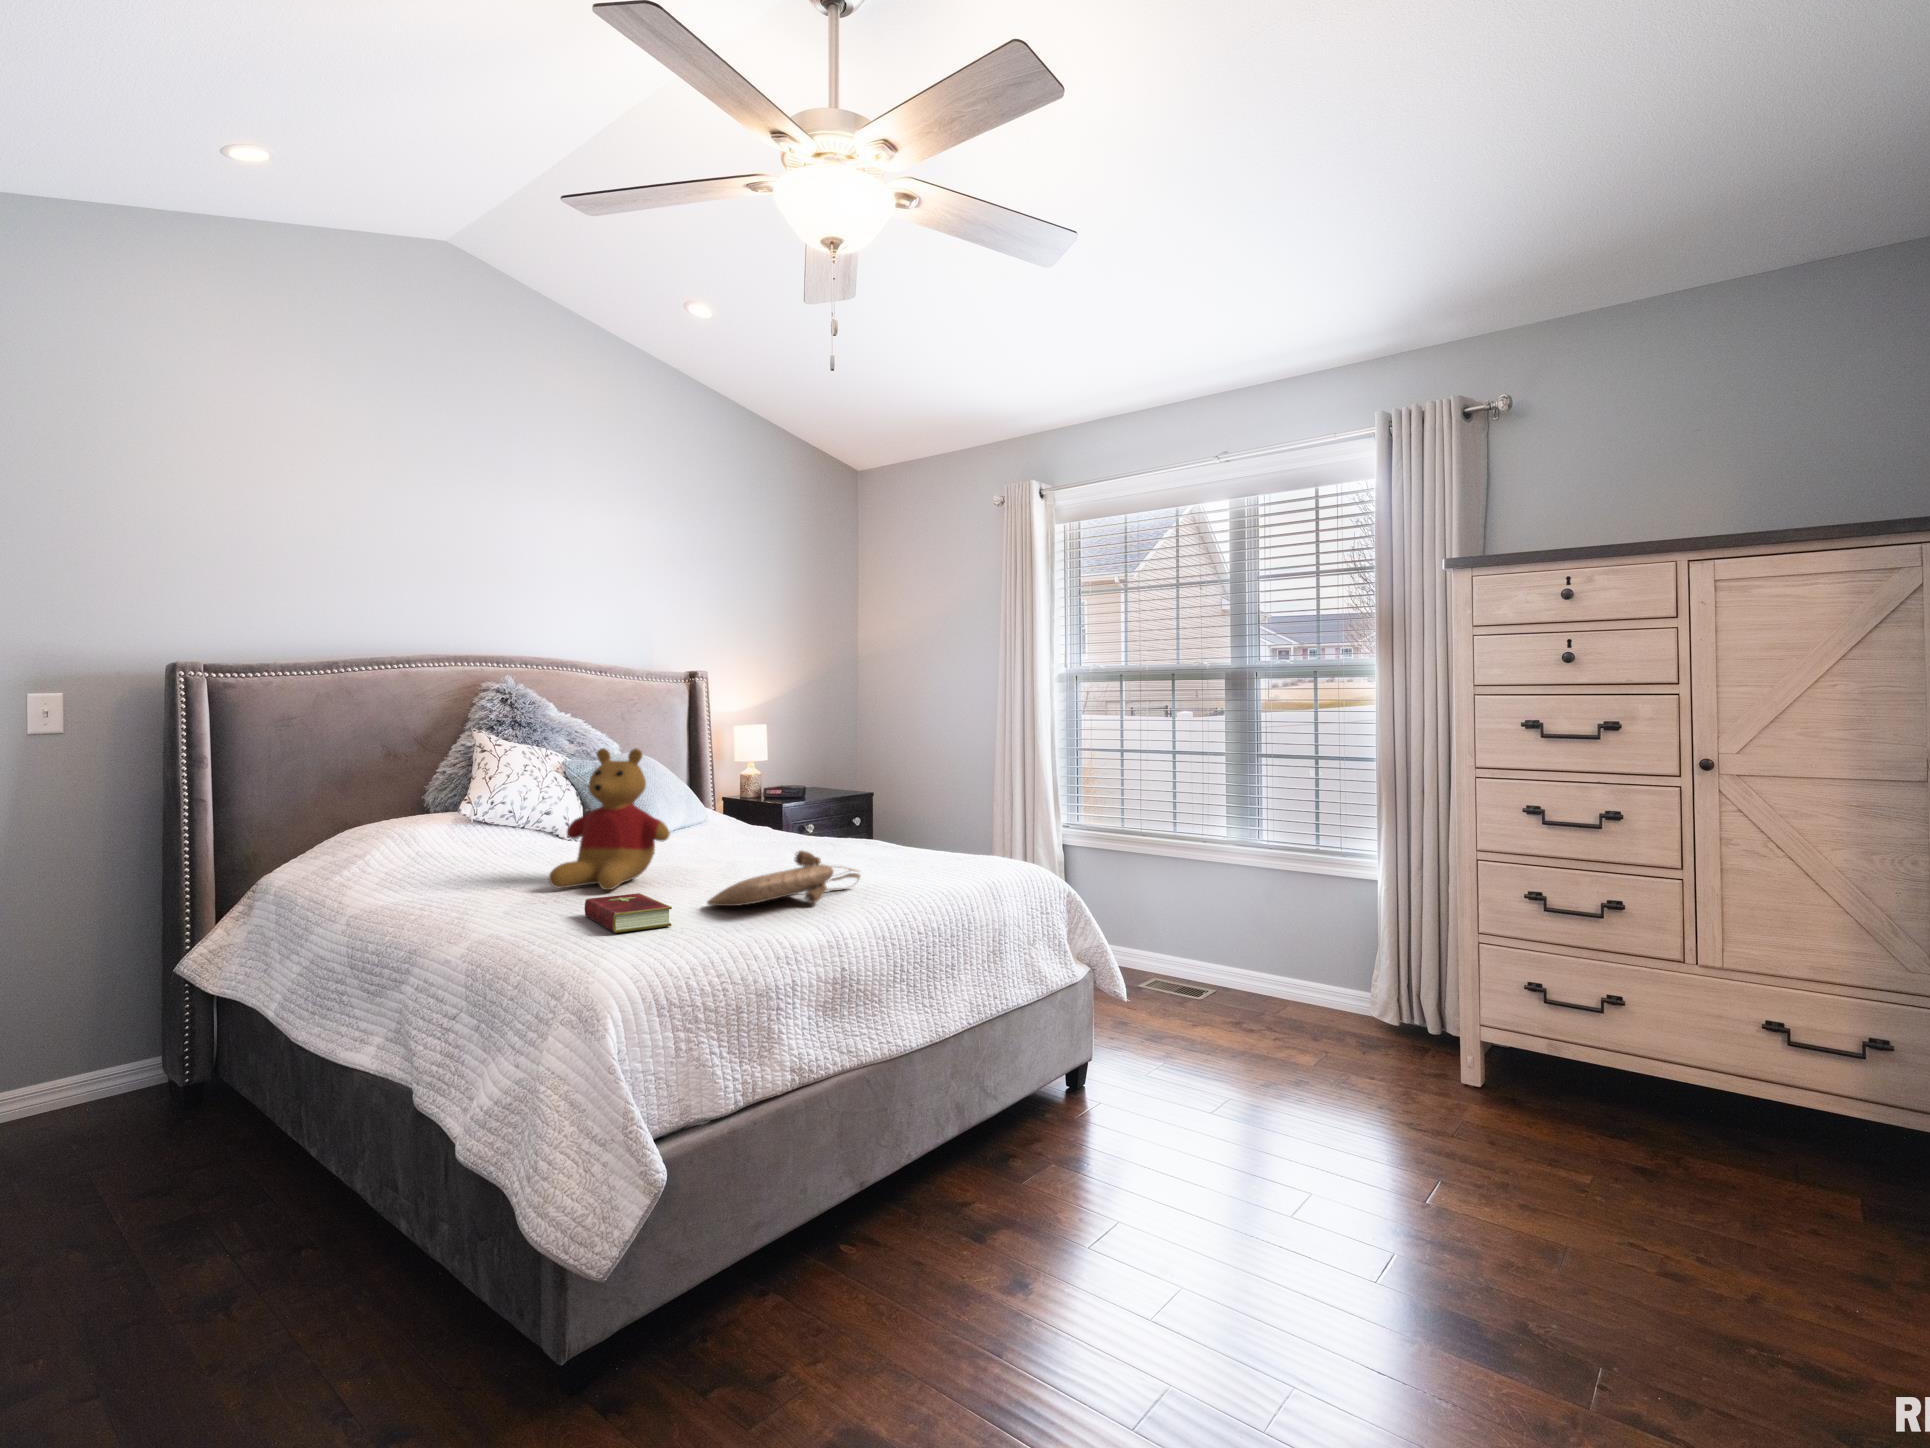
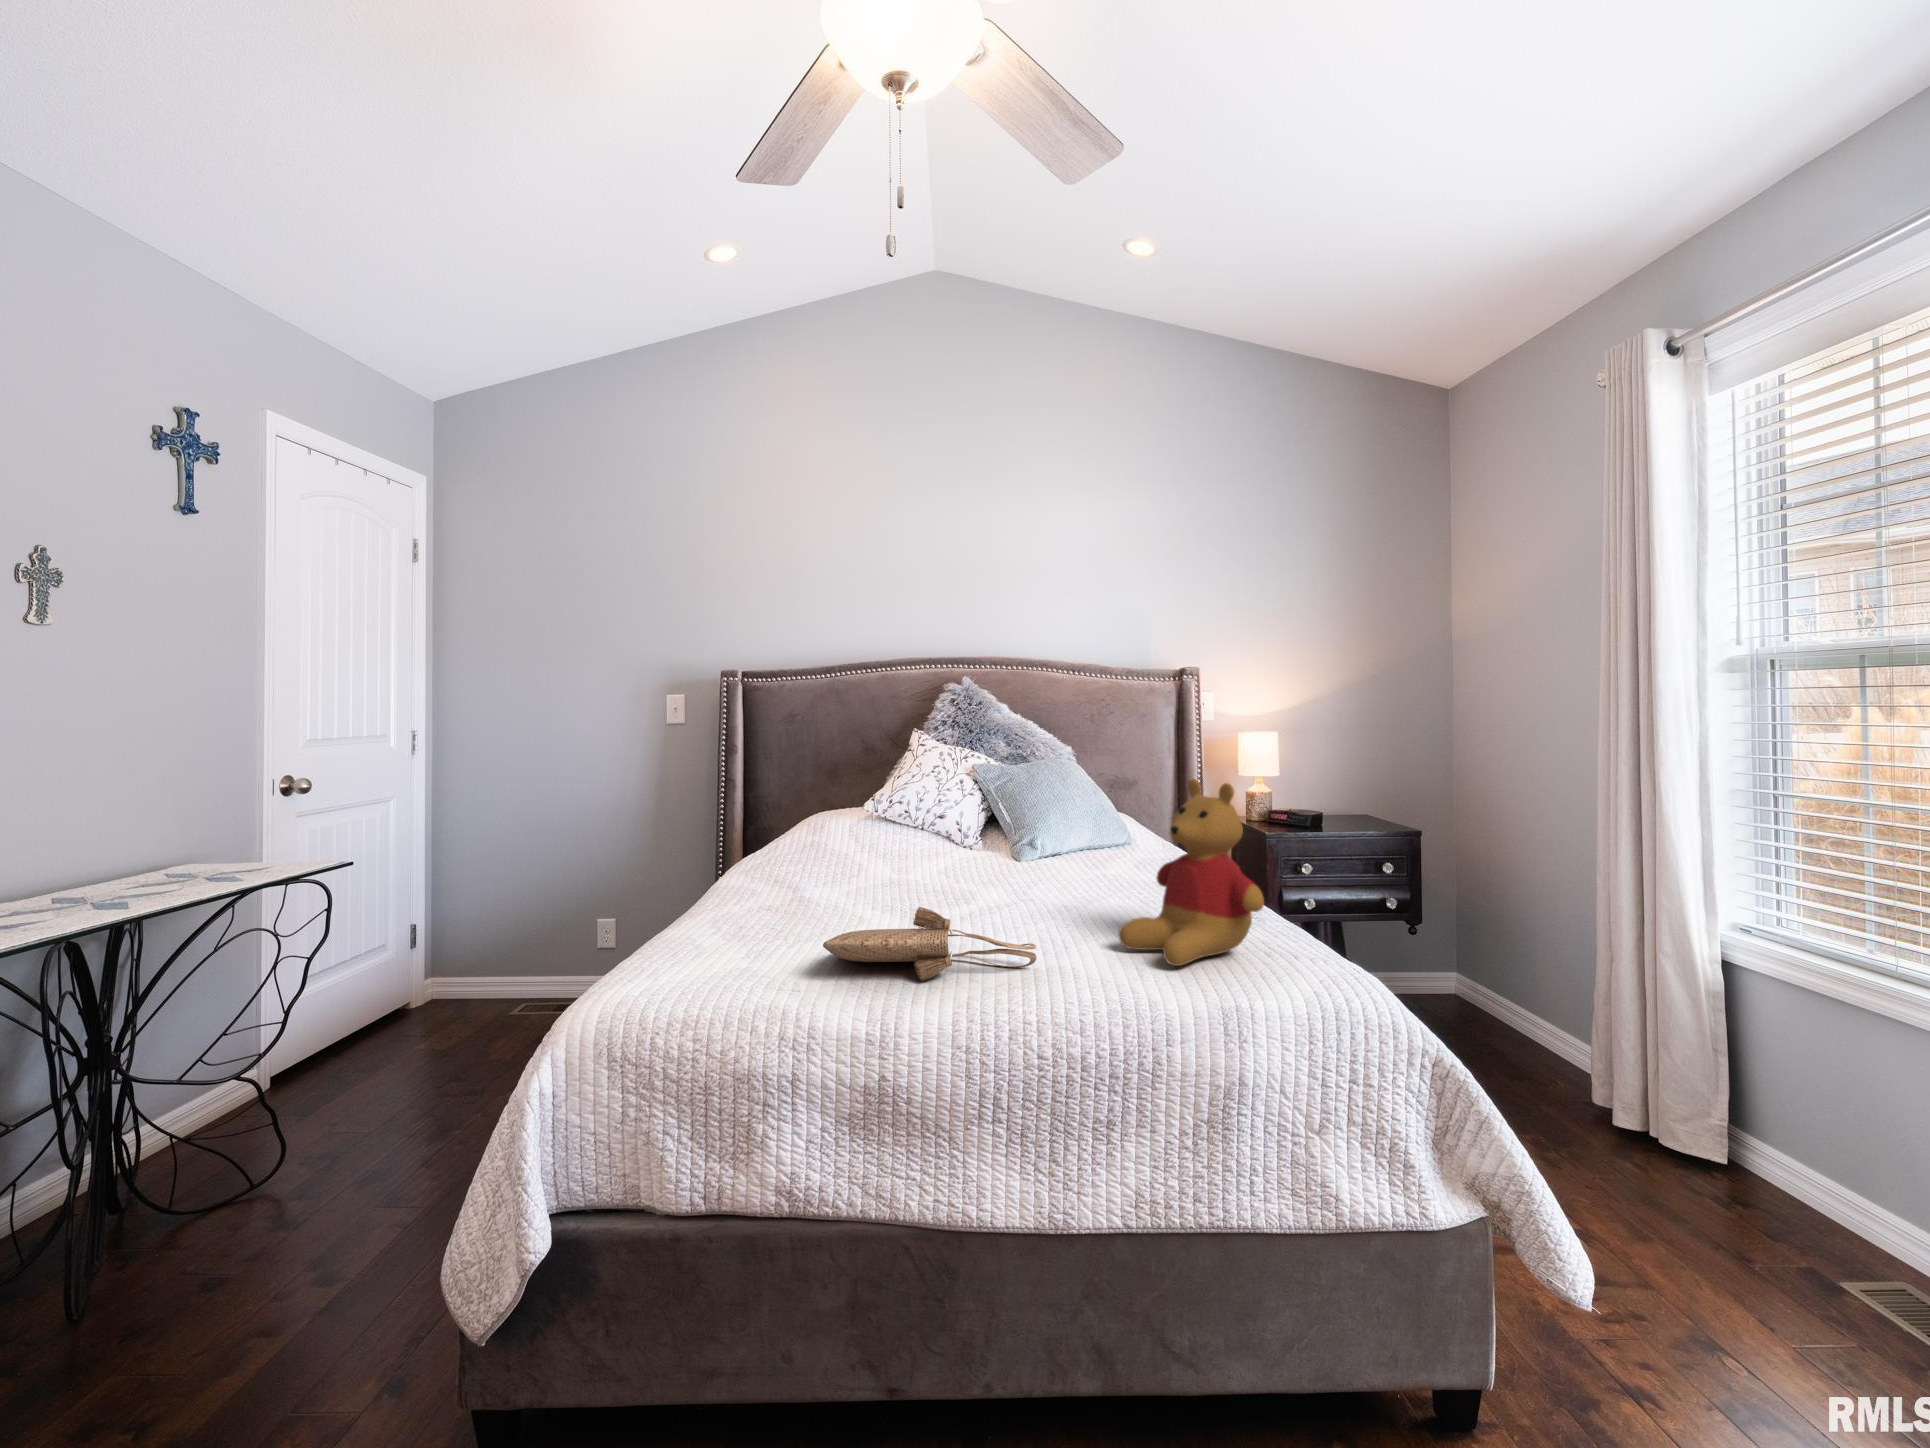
stuffed bear: present [549,748,670,890] -> present [1119,779,1264,966]
hardcover book: present [585,893,672,933] -> none [694,918,793,968]

